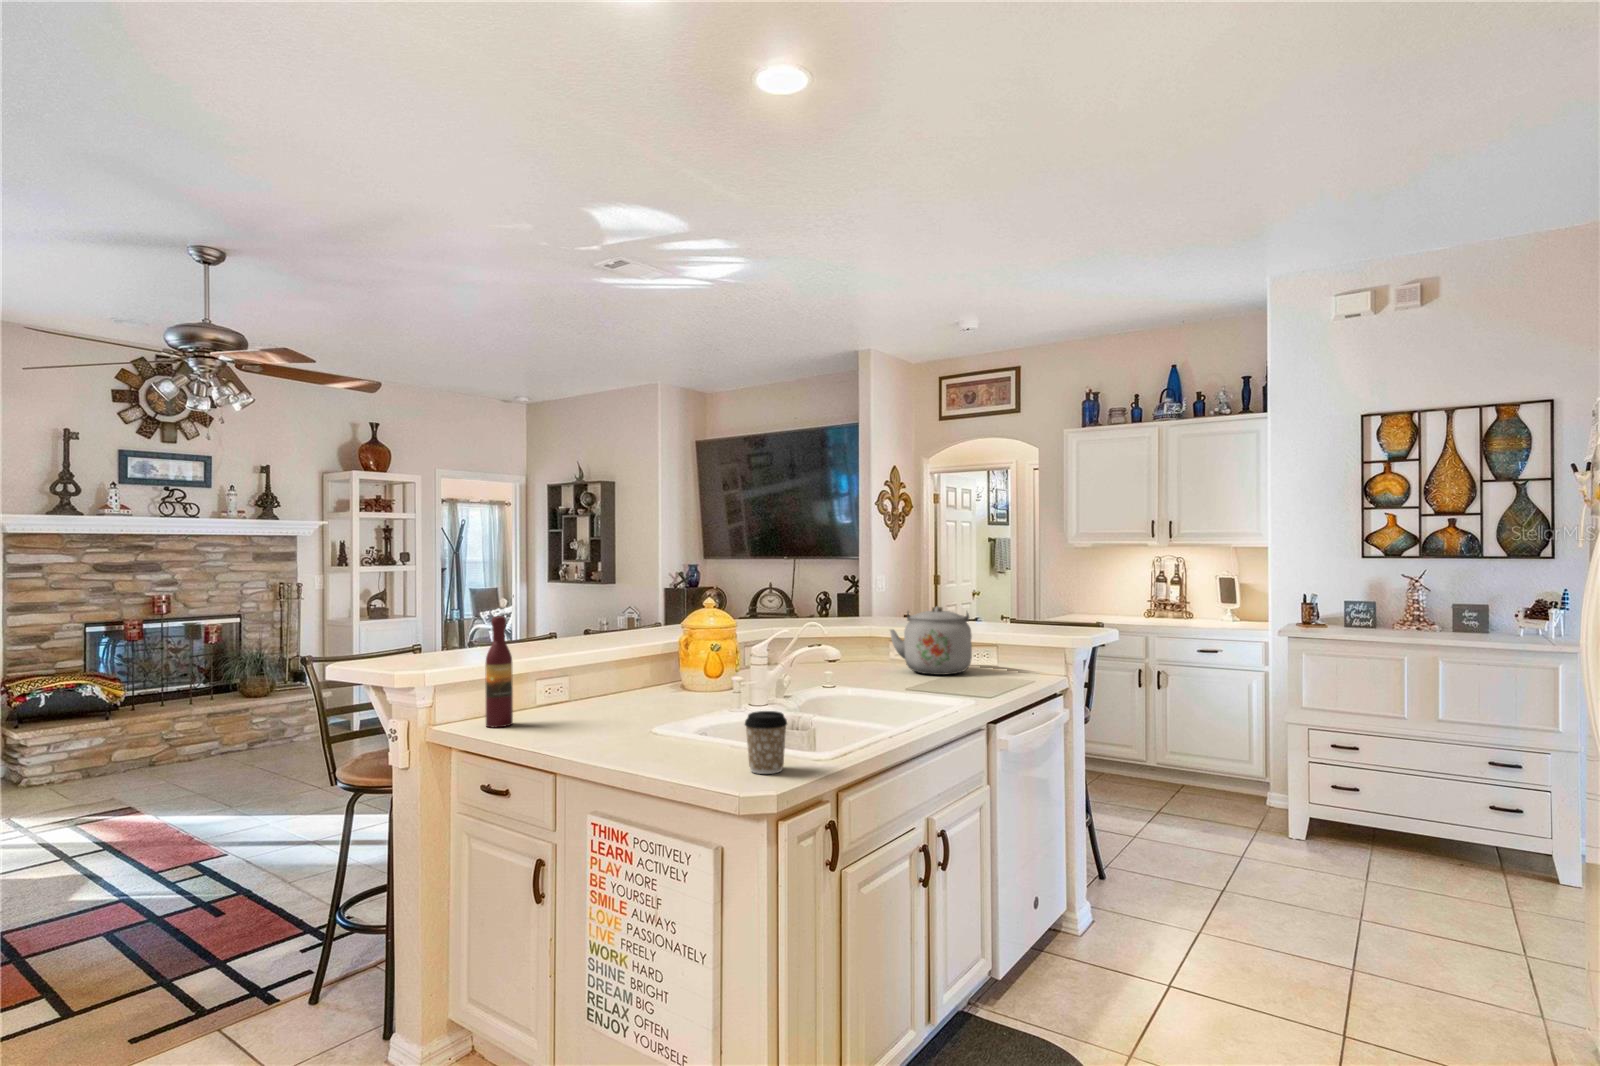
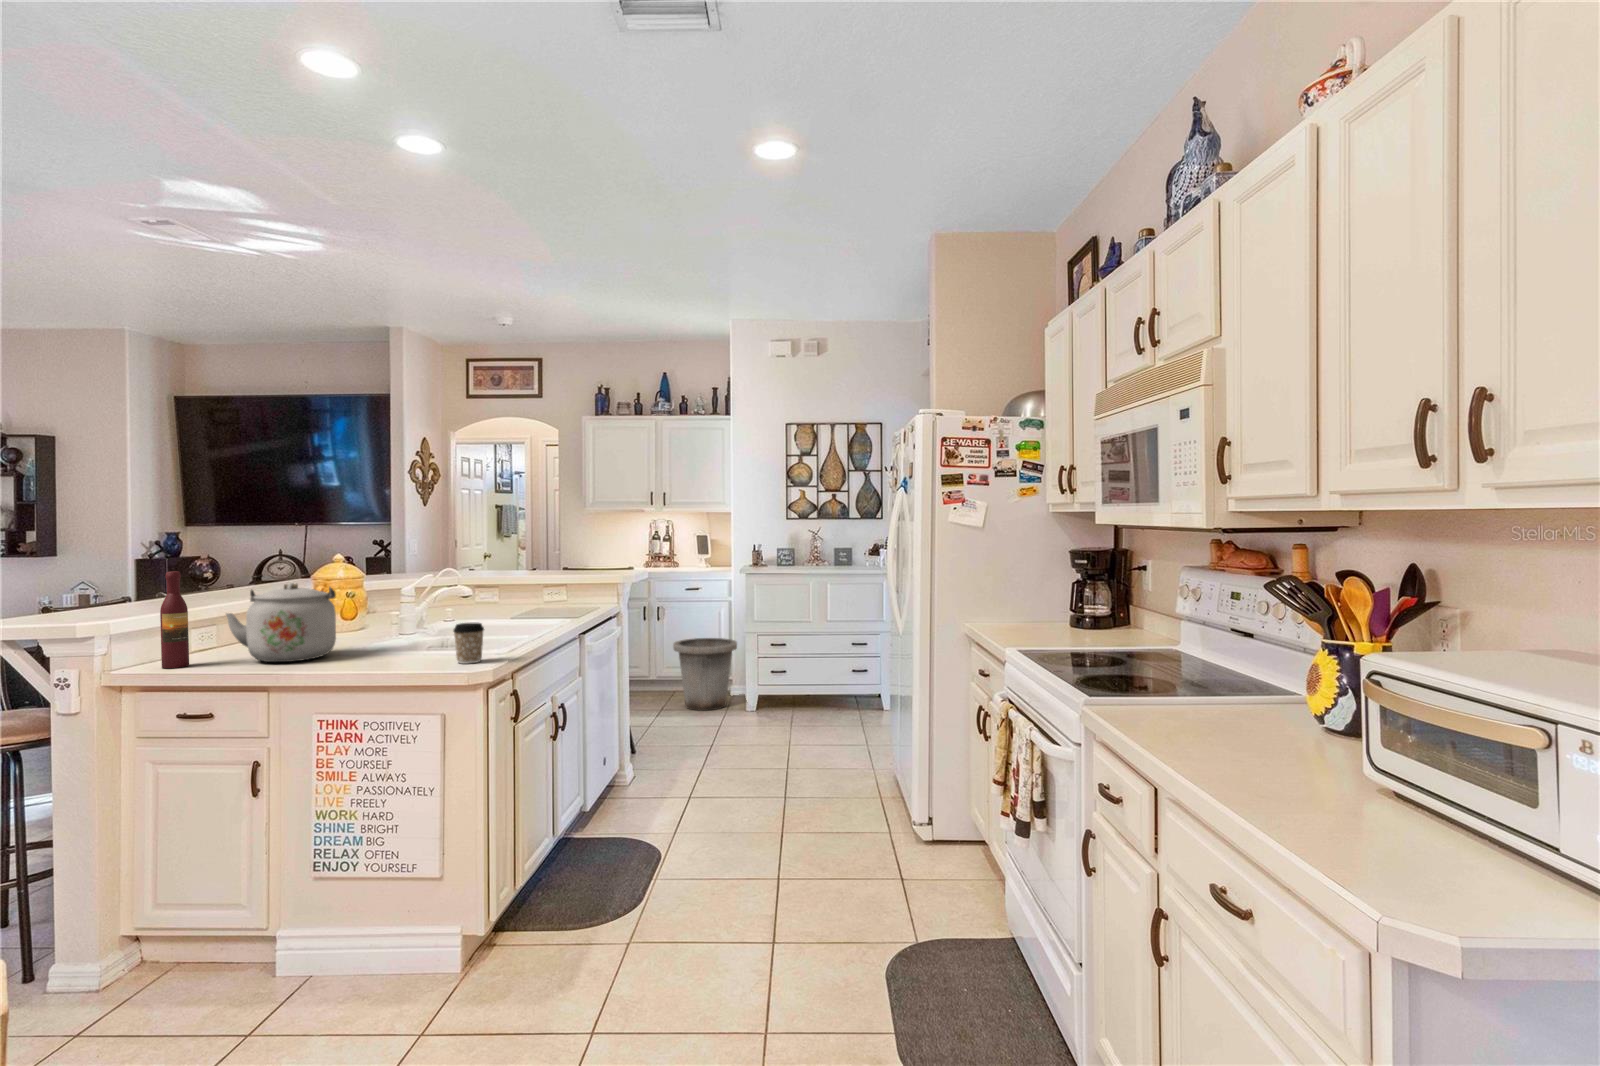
kettle: present [890,607,972,675] -> present [226,583,336,662]
trash can: none [1179,720,1278,828] -> present [673,638,737,711]

